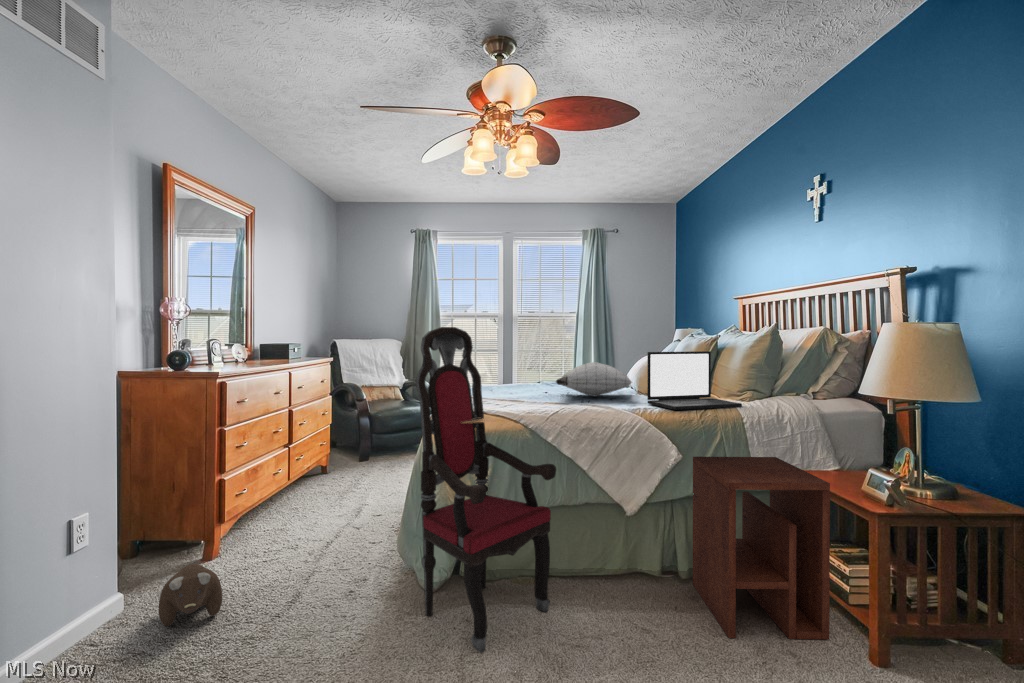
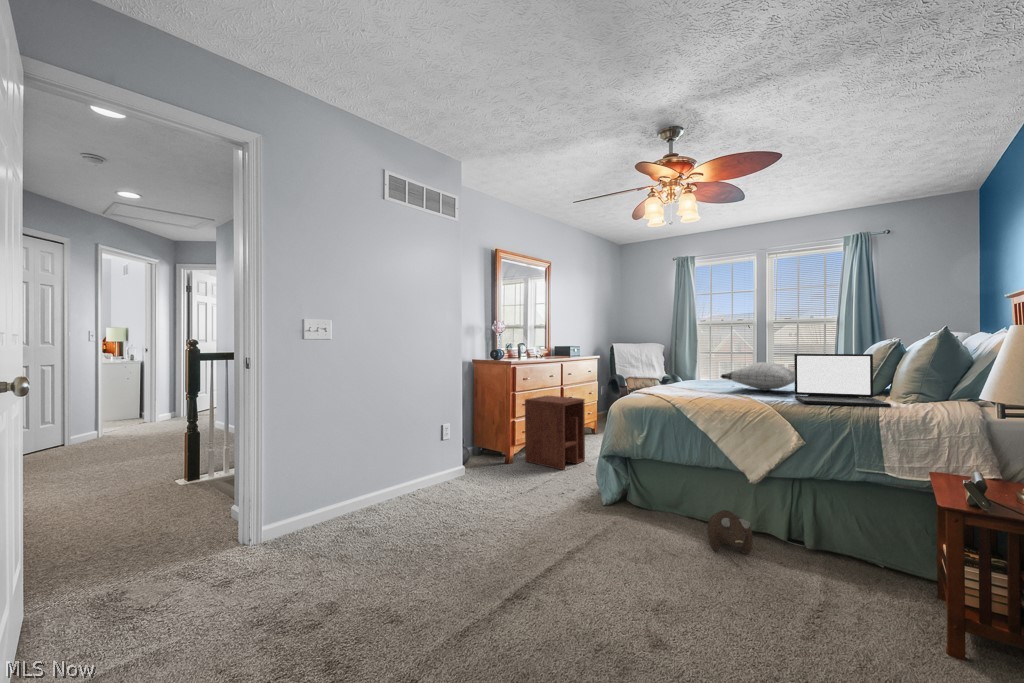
armchair: present [416,327,556,653] -> none [589,335,678,538]
side table: present [693,457,830,639] -> present [525,396,585,470]
plush toy: present [158,564,222,626] -> present [707,510,753,554]

